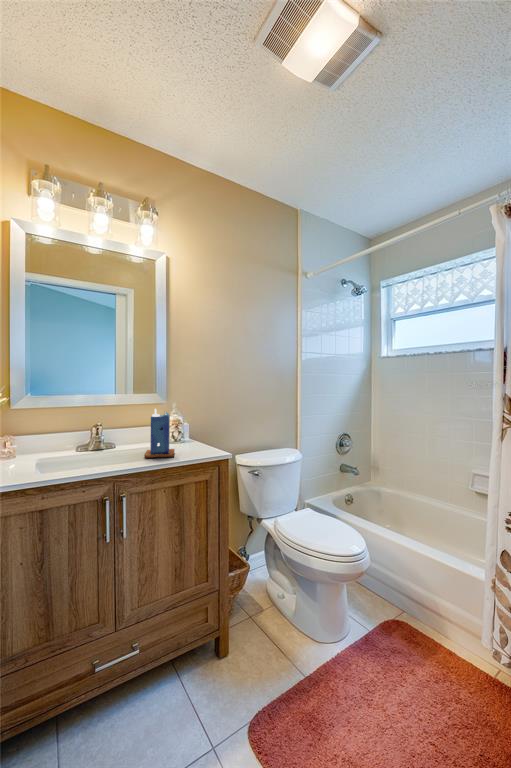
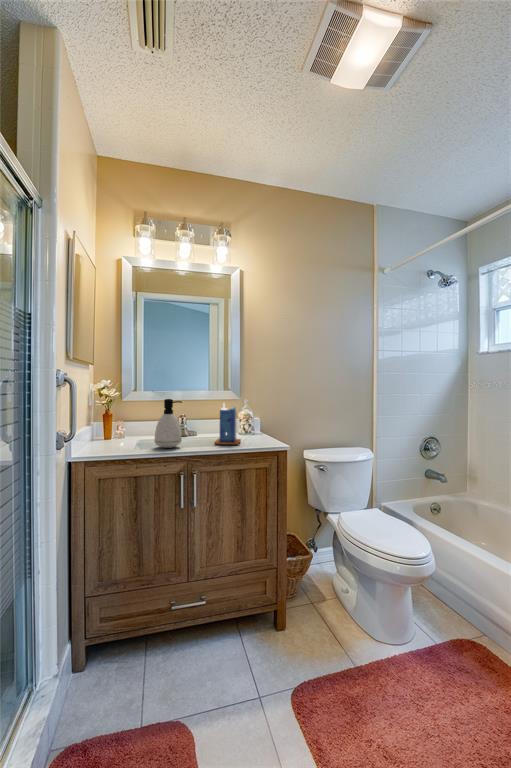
soap dispenser: none [66,406,104,468] -> present [155,399,182,448]

